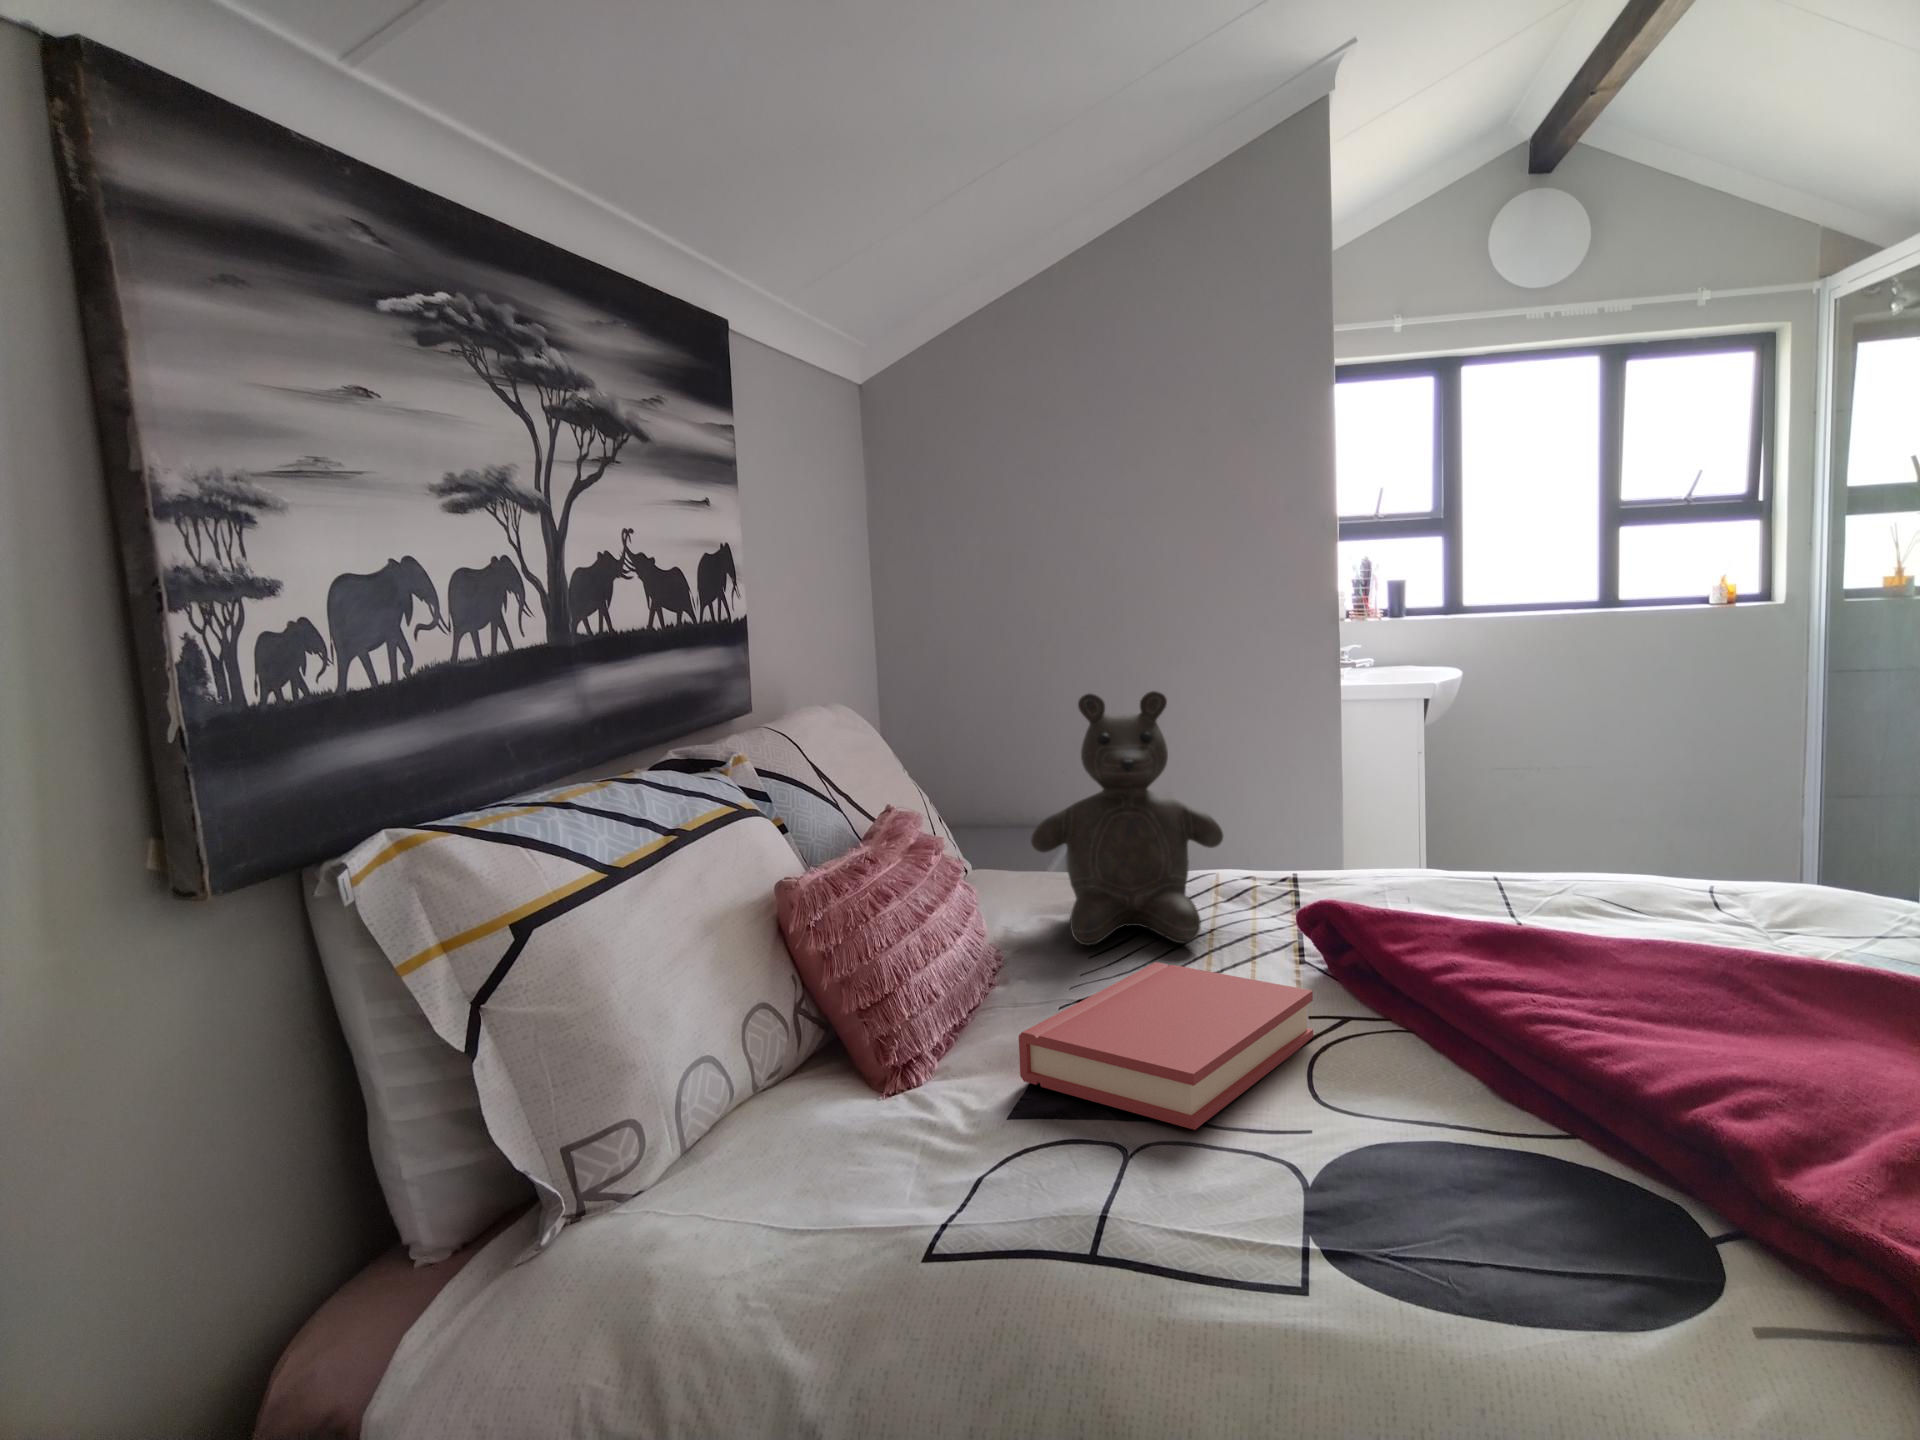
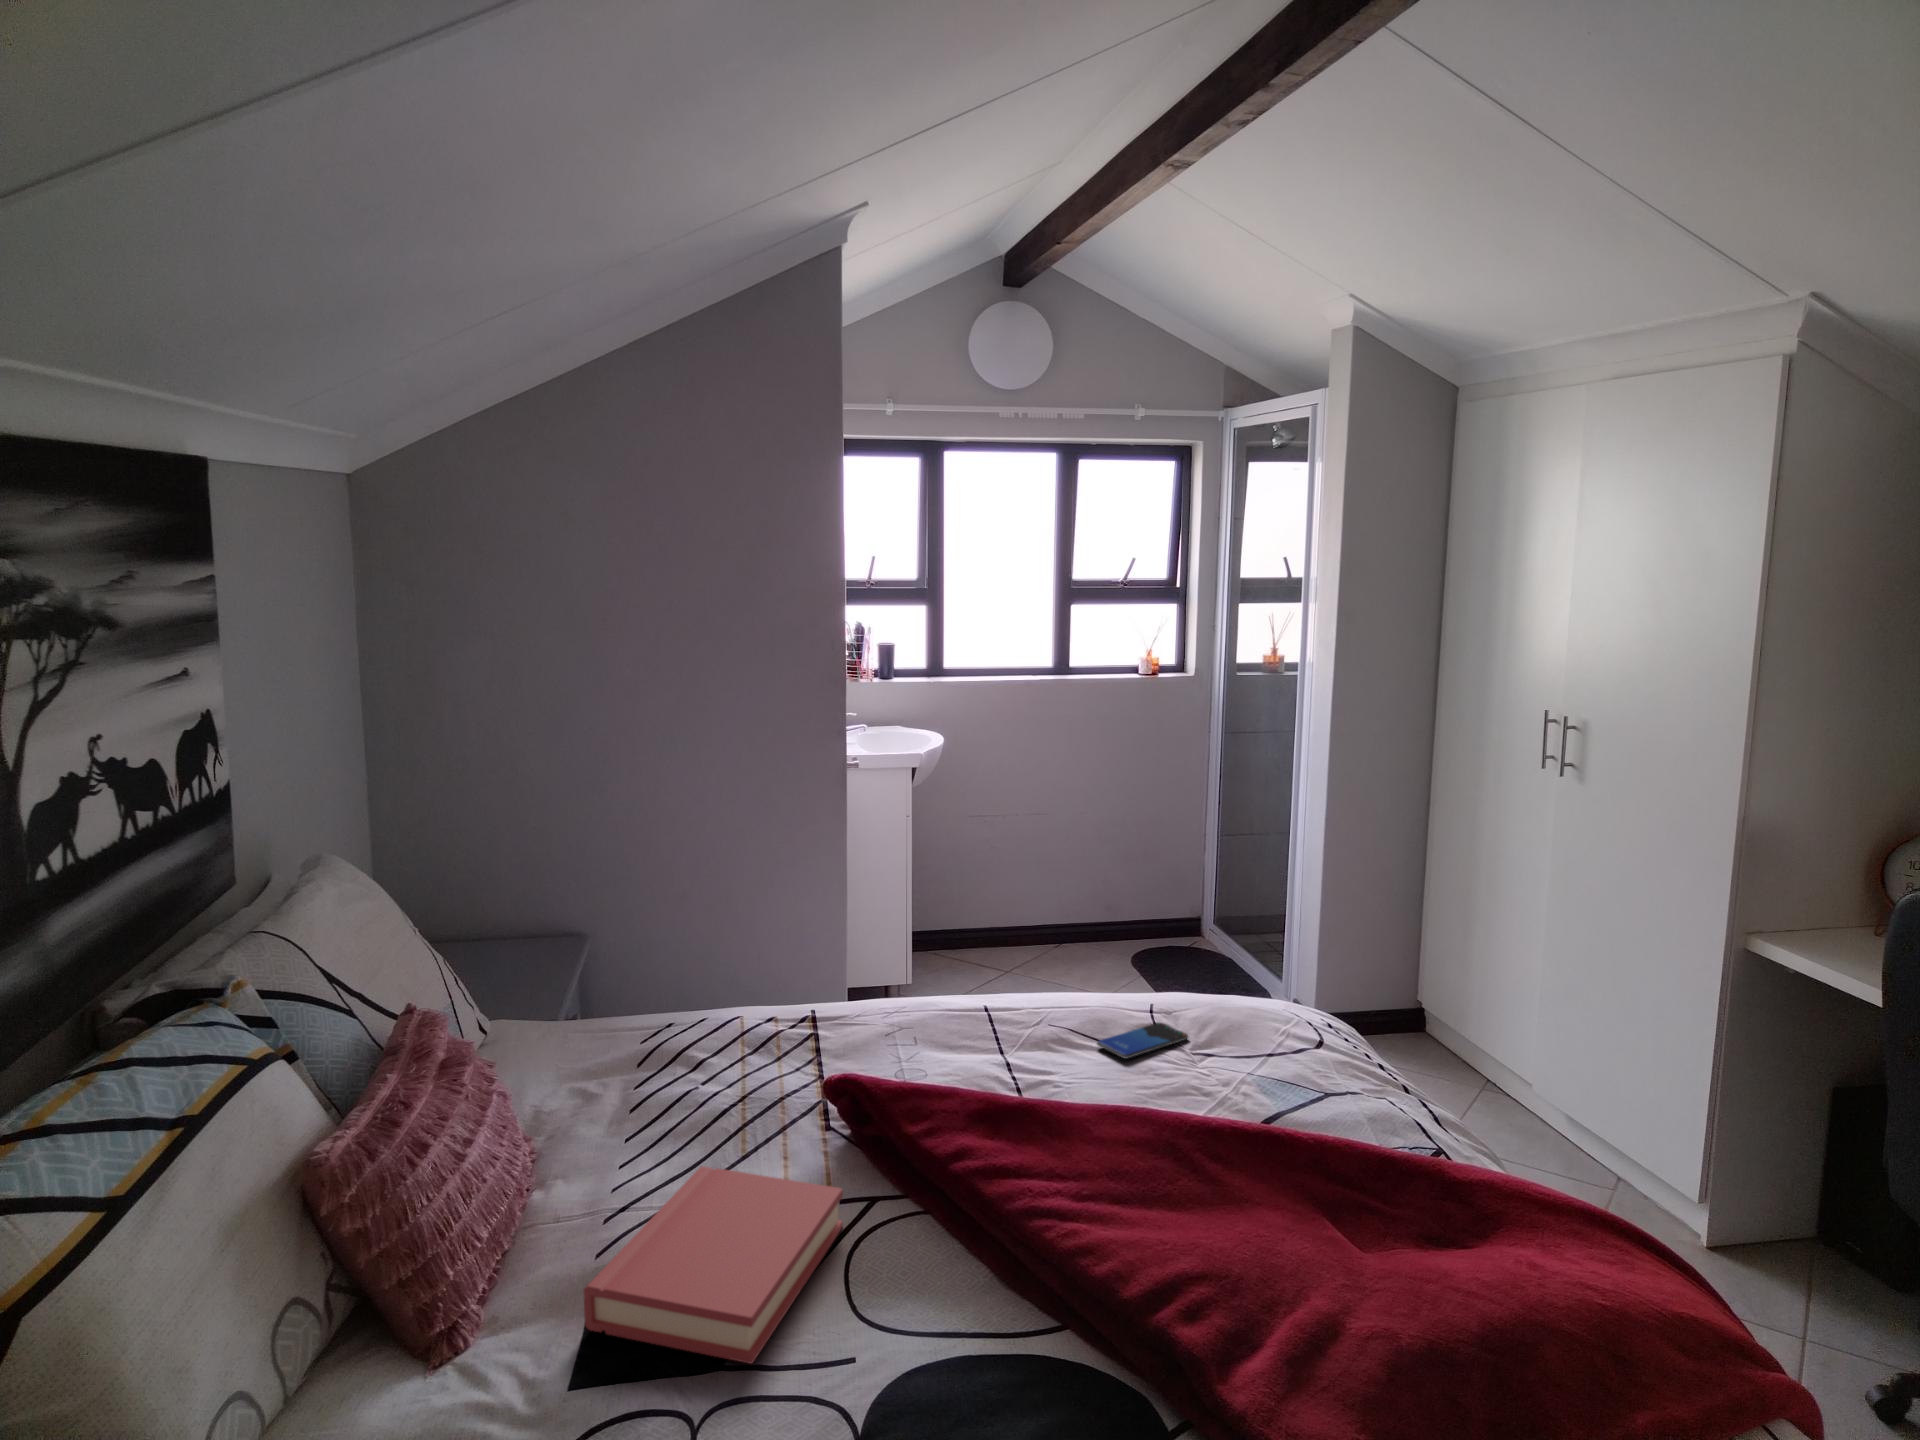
teddy bear: present [1031,691,1223,946] -> none [567,876,754,1135]
smartphone: none [1652,901,1787,929] -> present [1097,1023,1188,1059]

